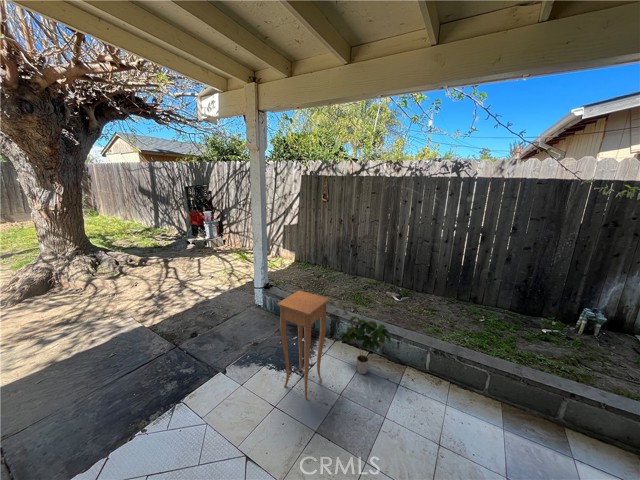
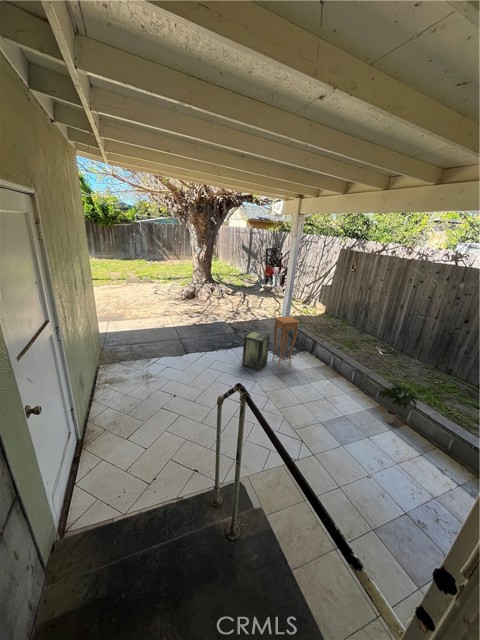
potted plant: present [340,316,391,374] -> present [379,380,417,423]
storage box: none [227,347,282,453] -> present [242,331,270,371]

